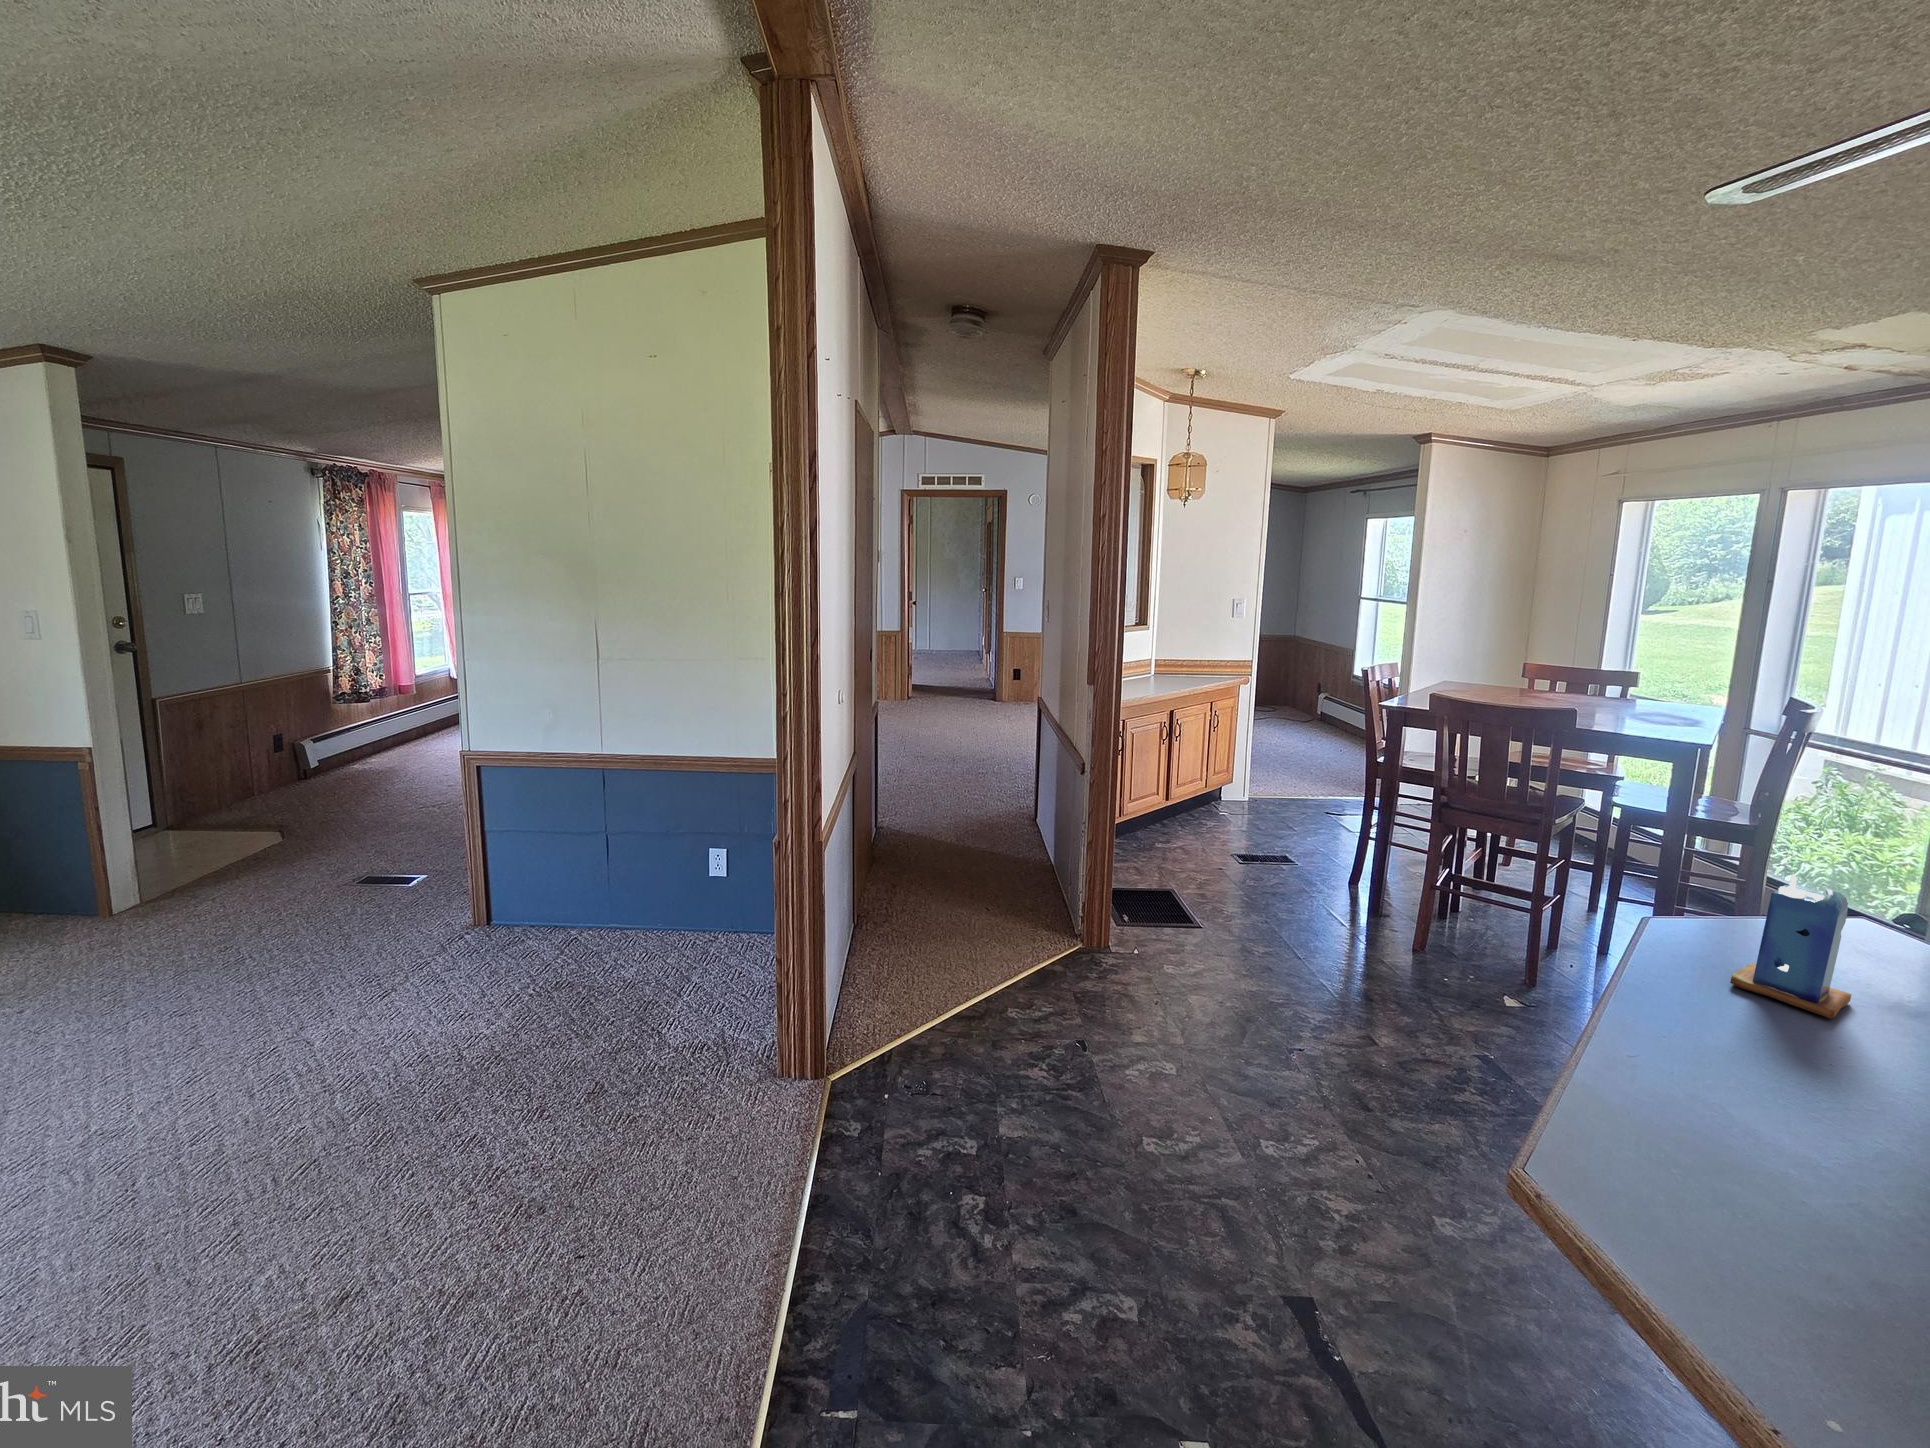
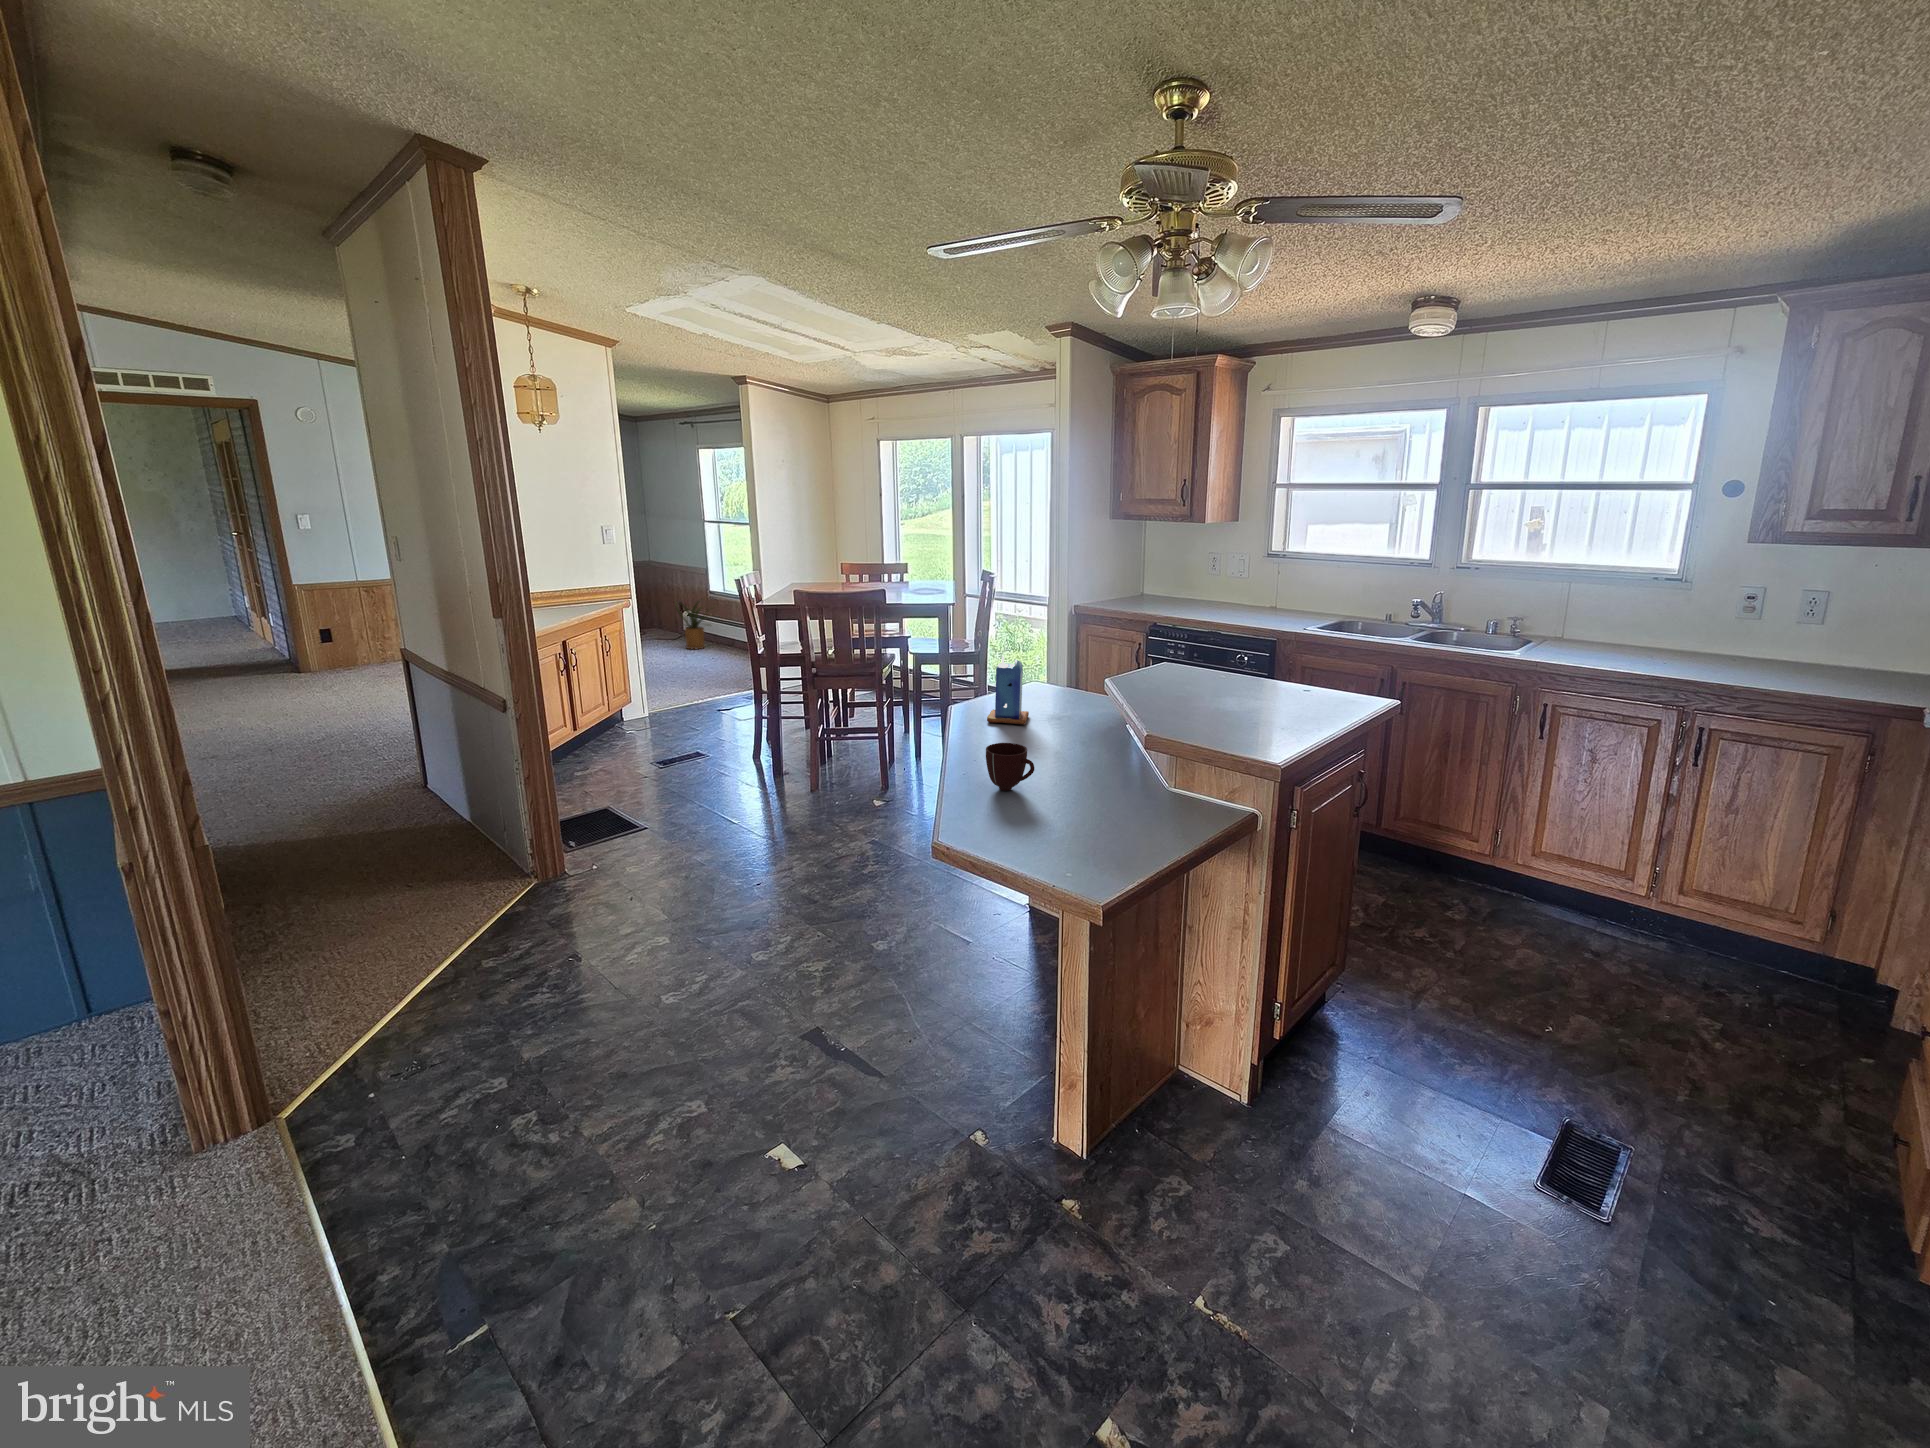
house plant: none [1298,679,1358,738] -> present [674,601,706,649]
mug: none [1688,1048,1819,1155] -> present [986,743,1034,791]

